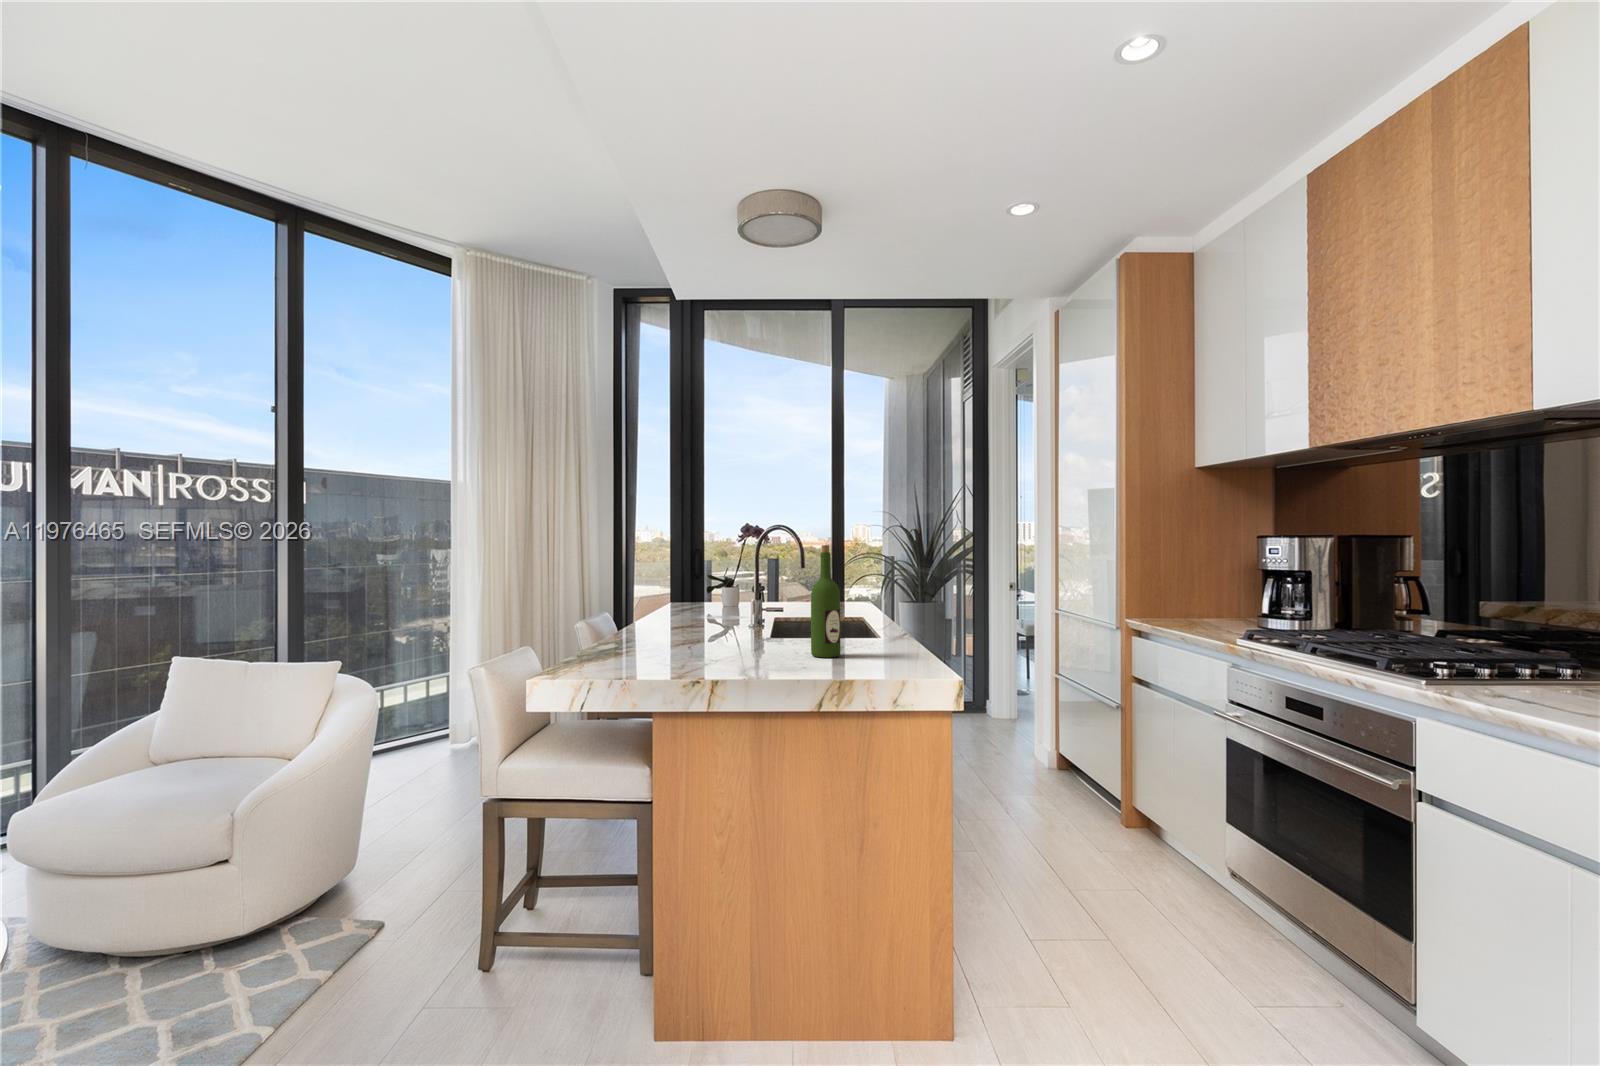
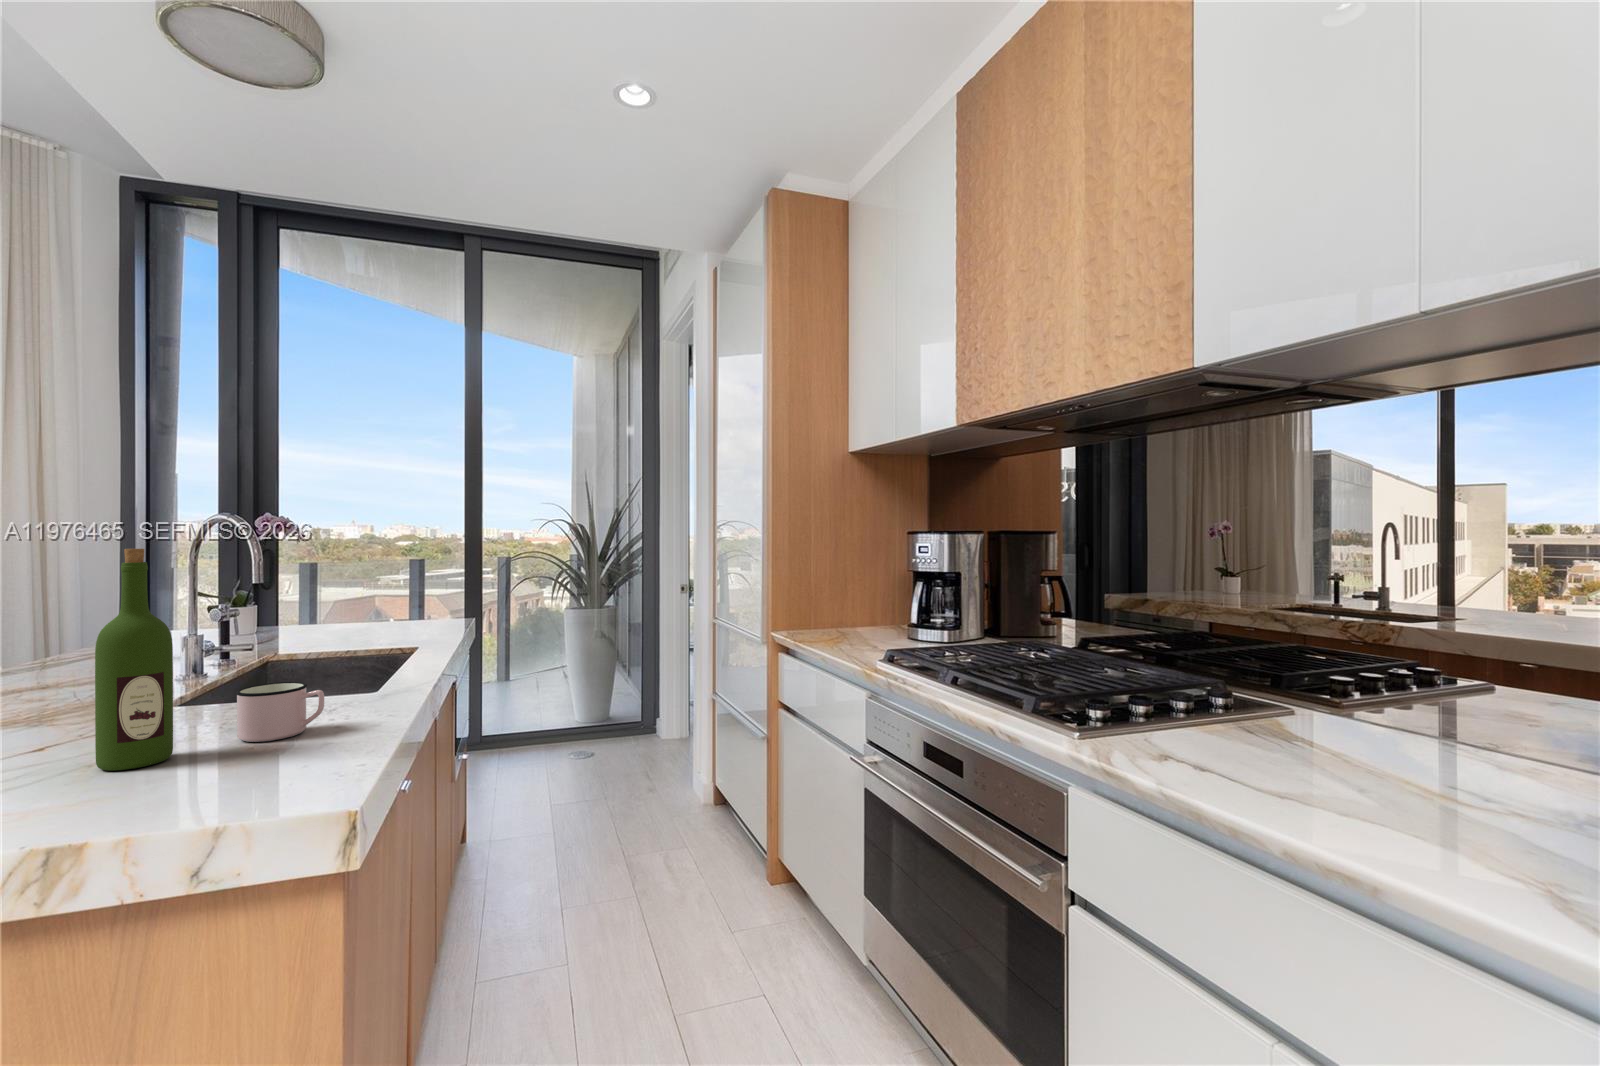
mug: none [855,622,897,652] -> present [236,682,324,742]

